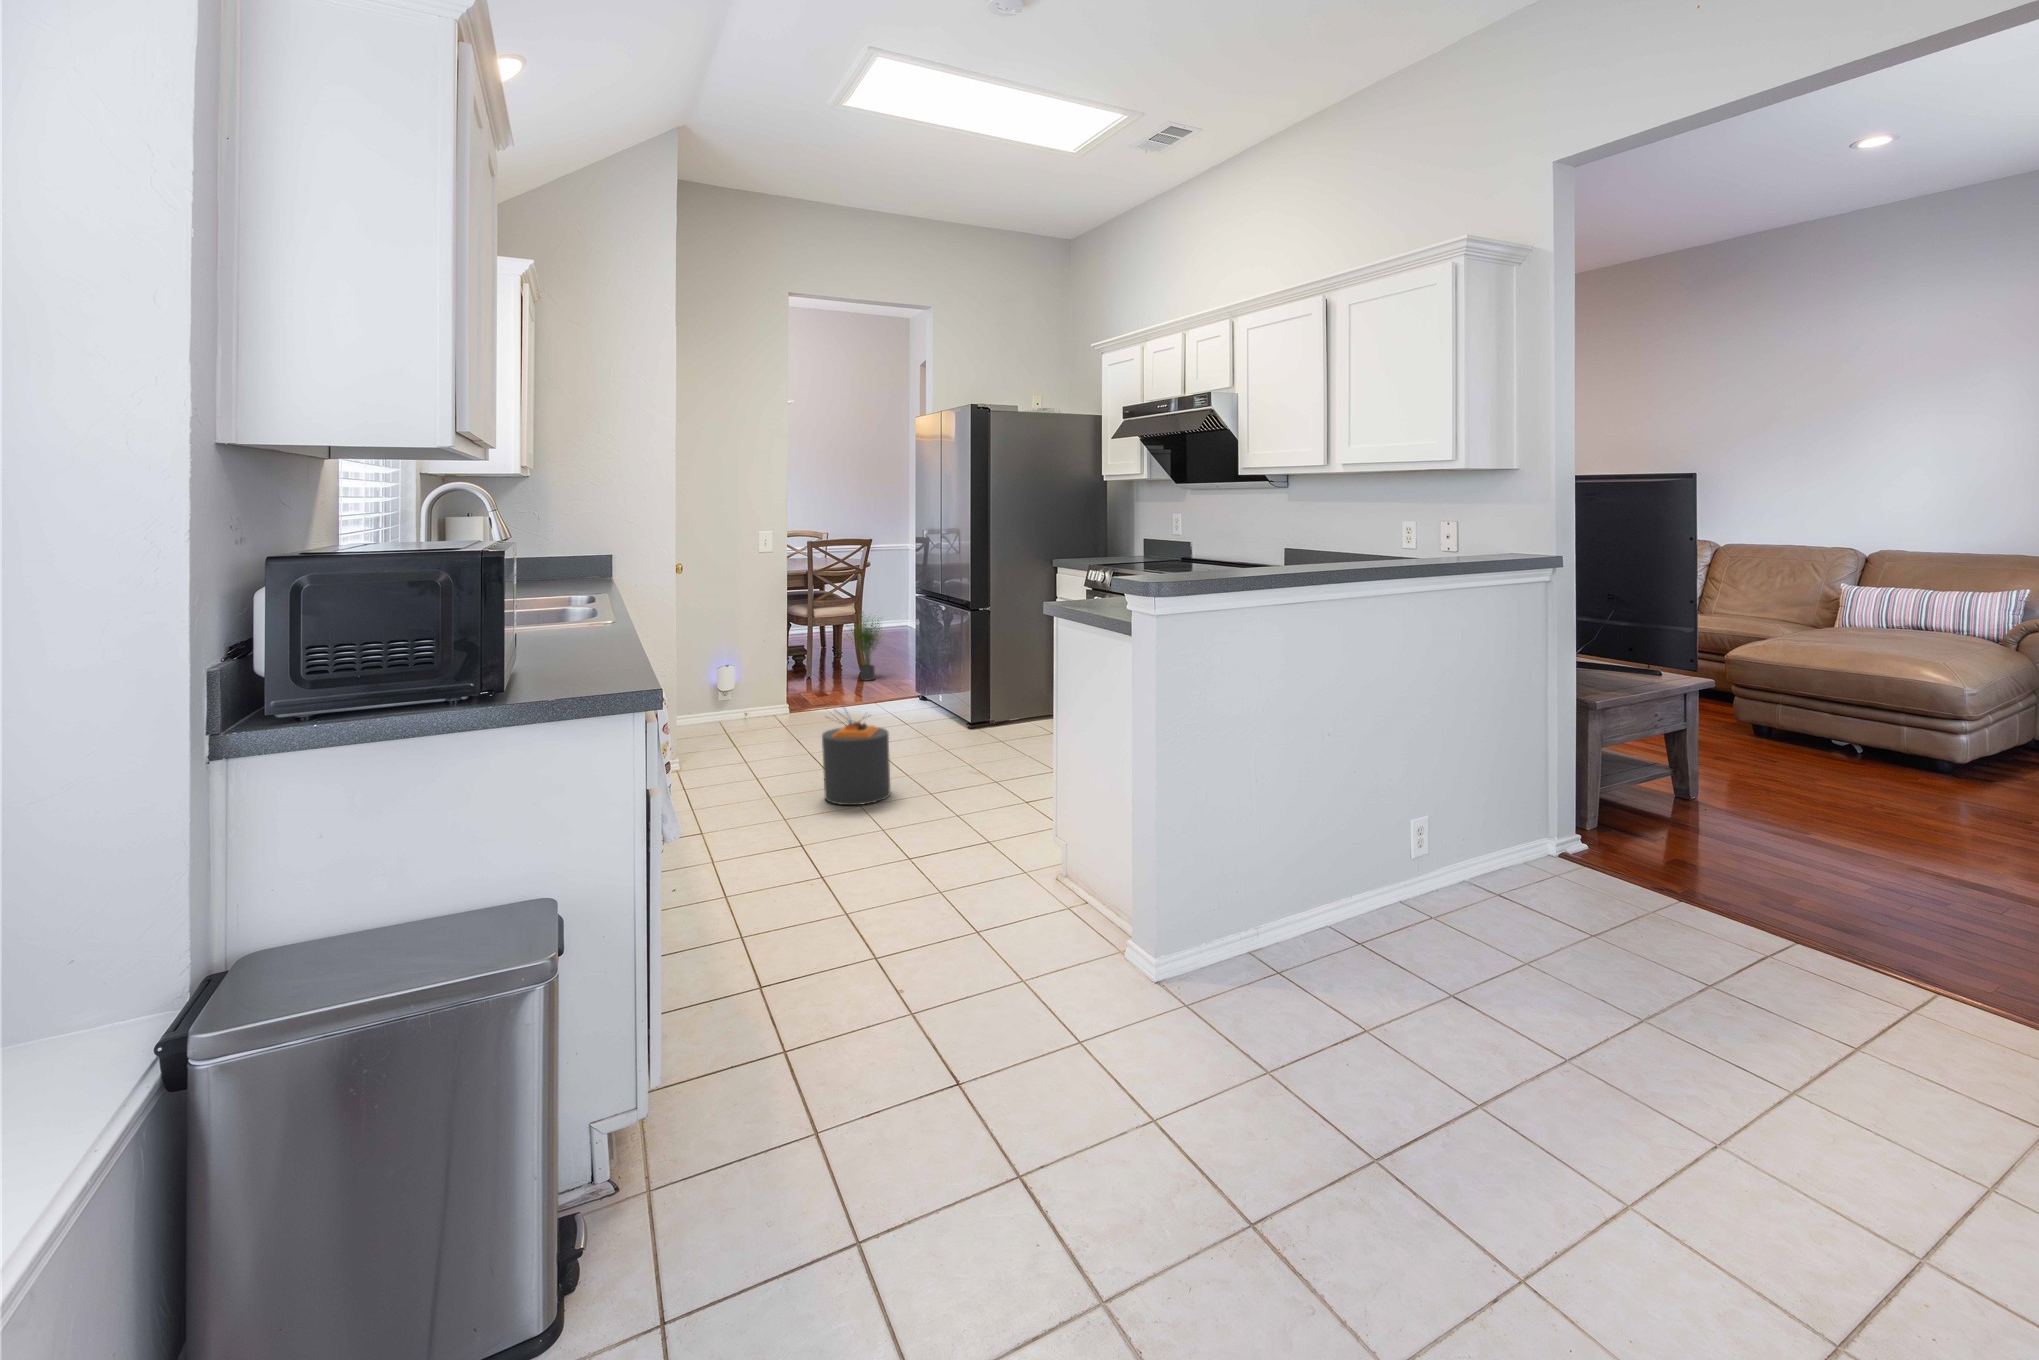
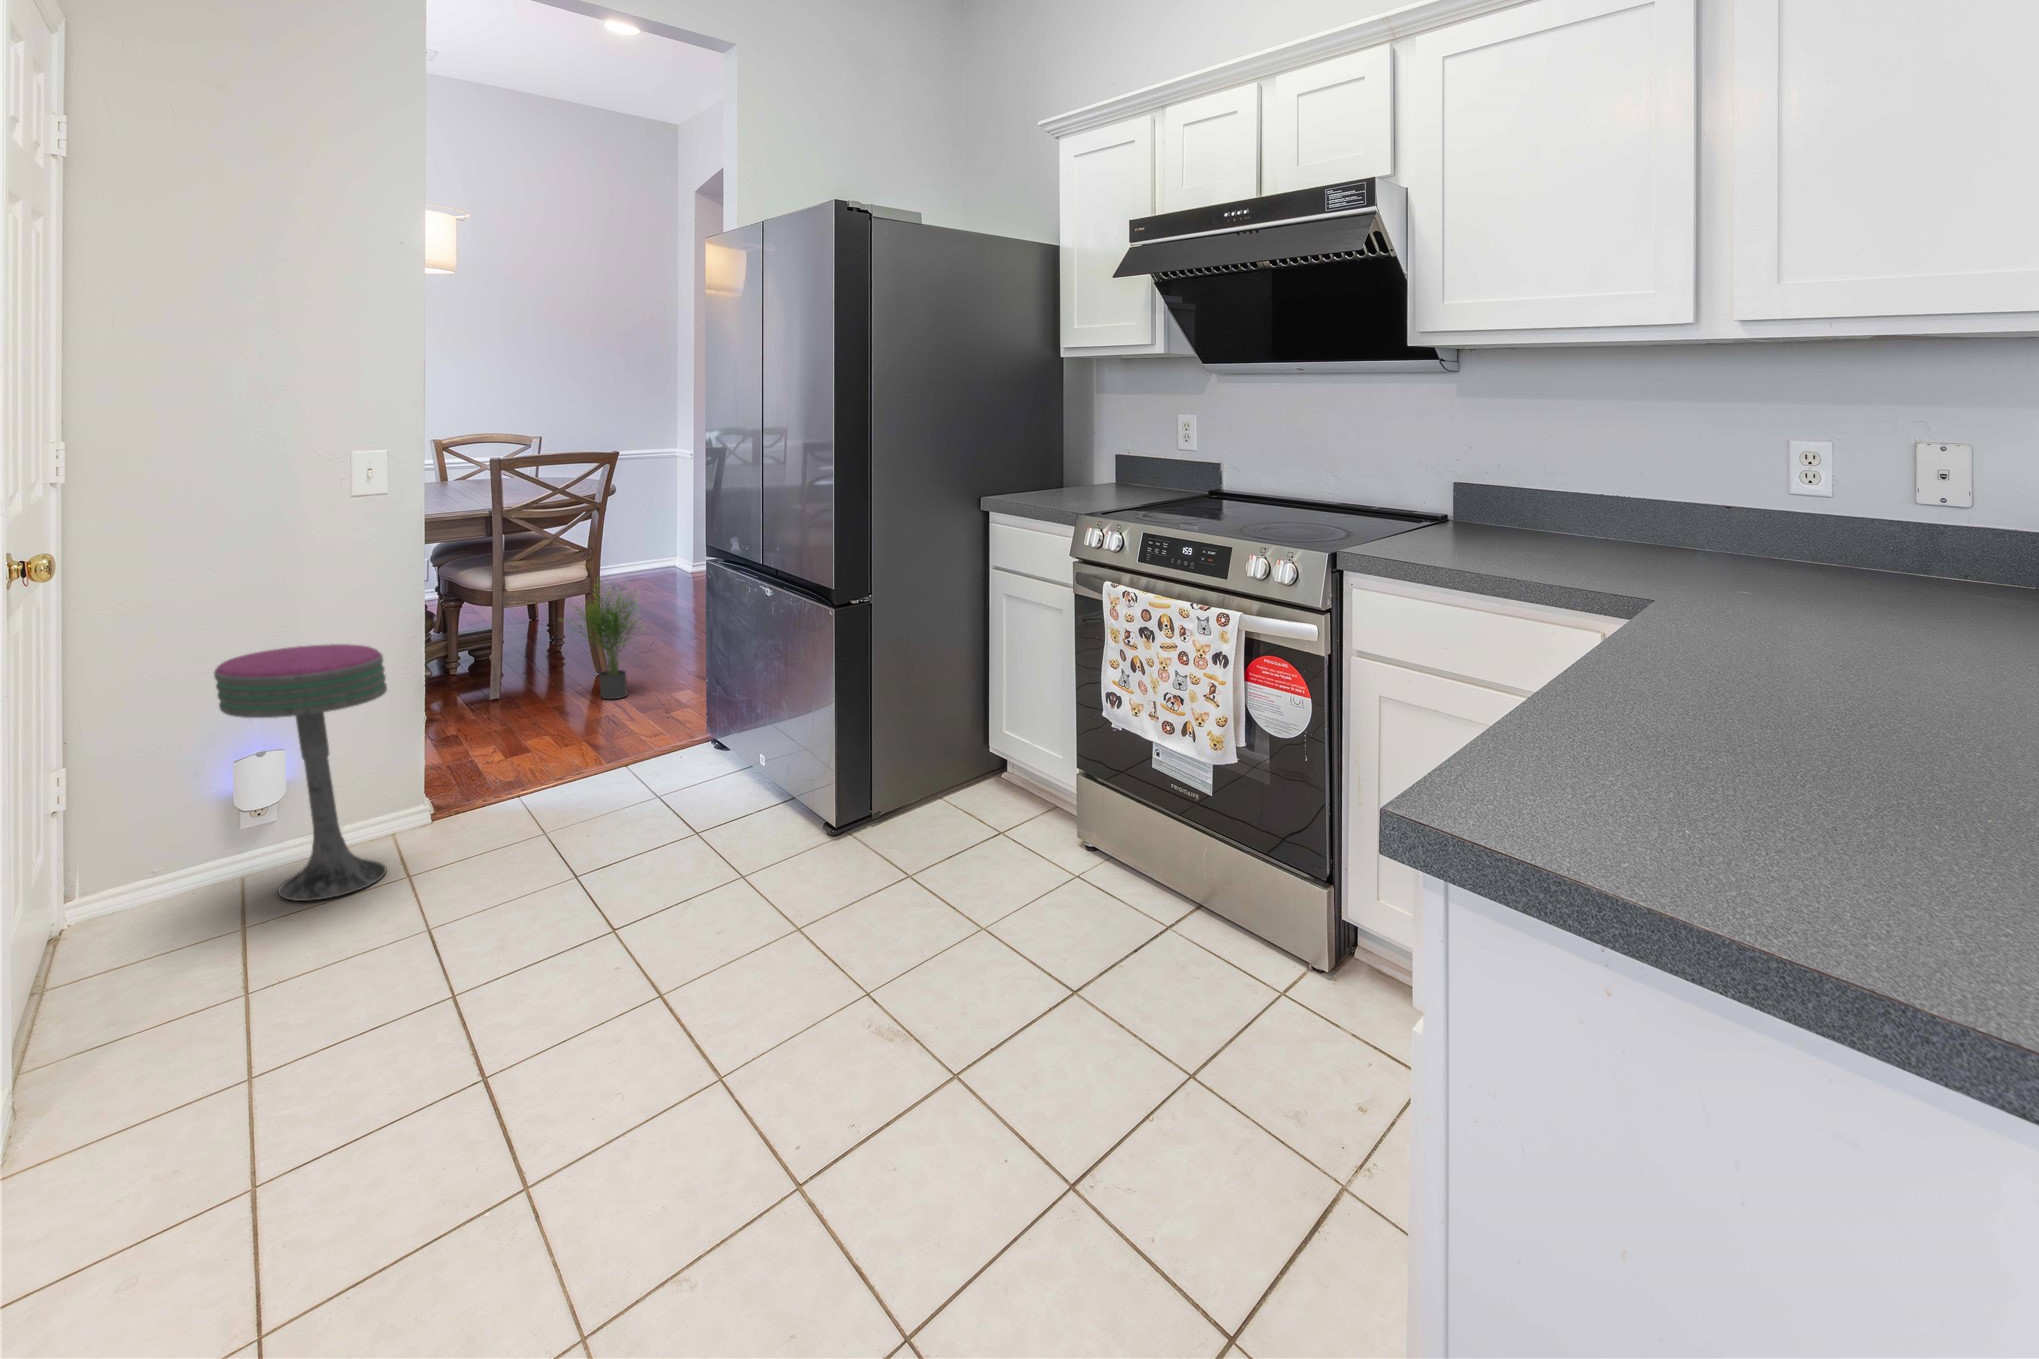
bar stool: none [701,626,767,742] -> present [214,644,387,901]
trash can: present [822,715,890,805] -> none [502,876,692,1154]

